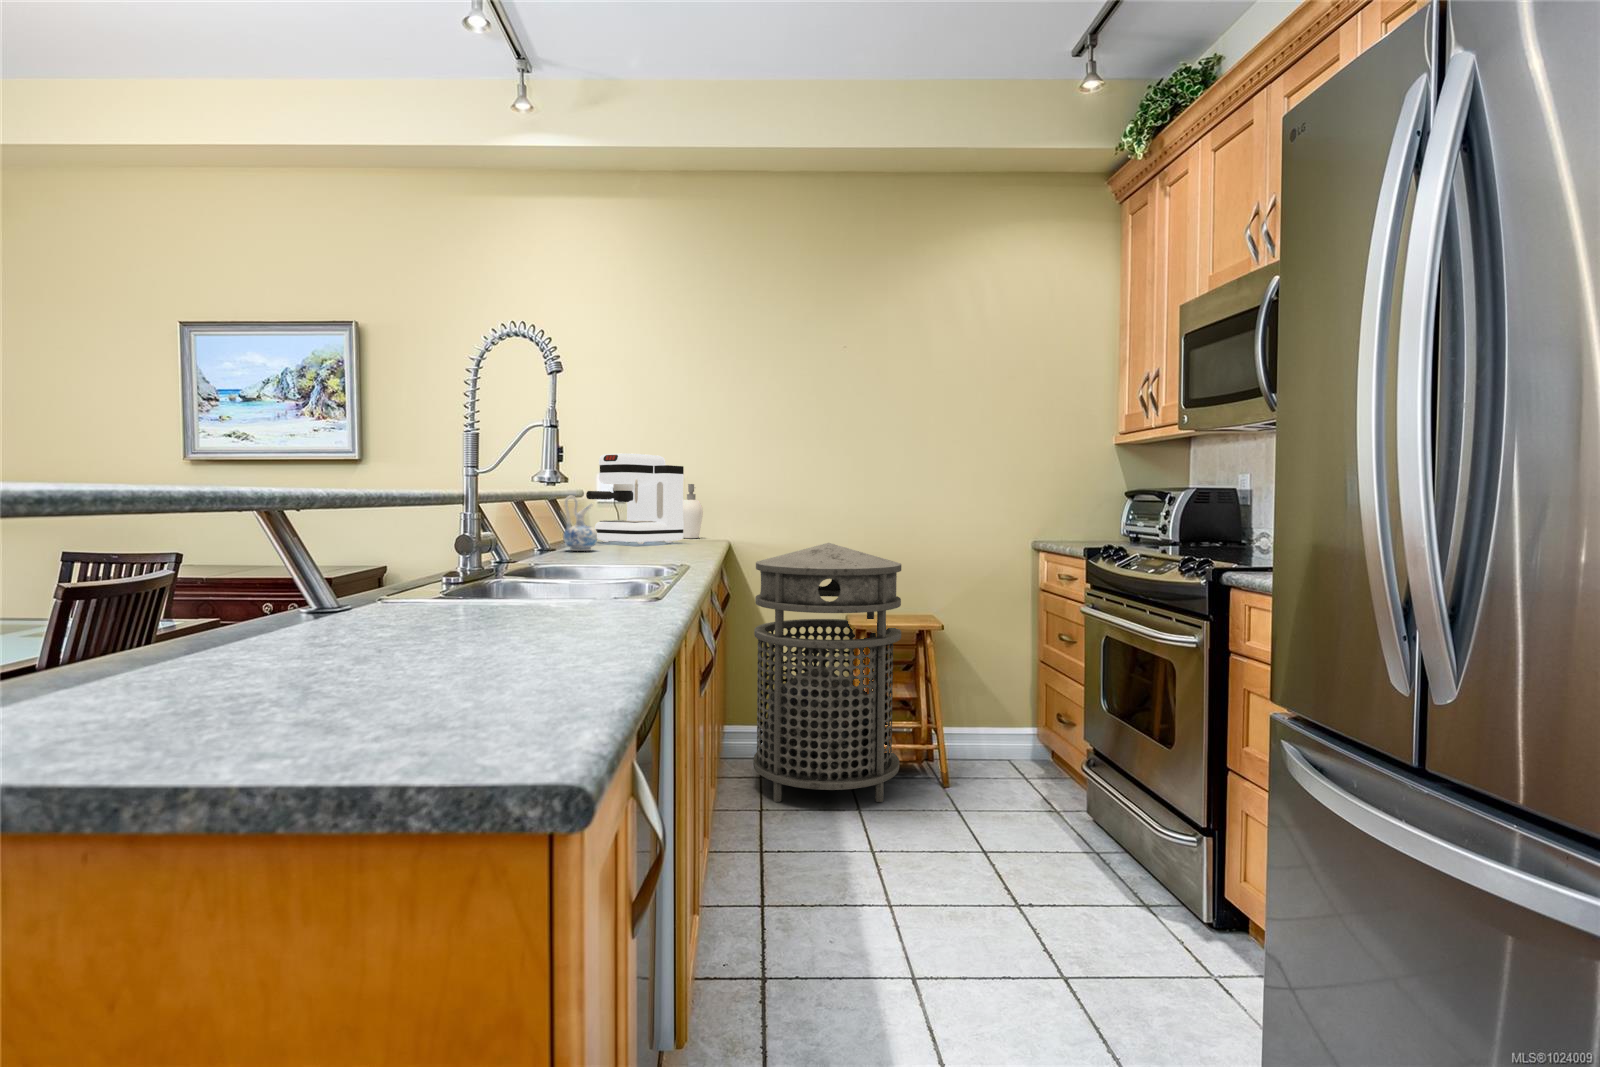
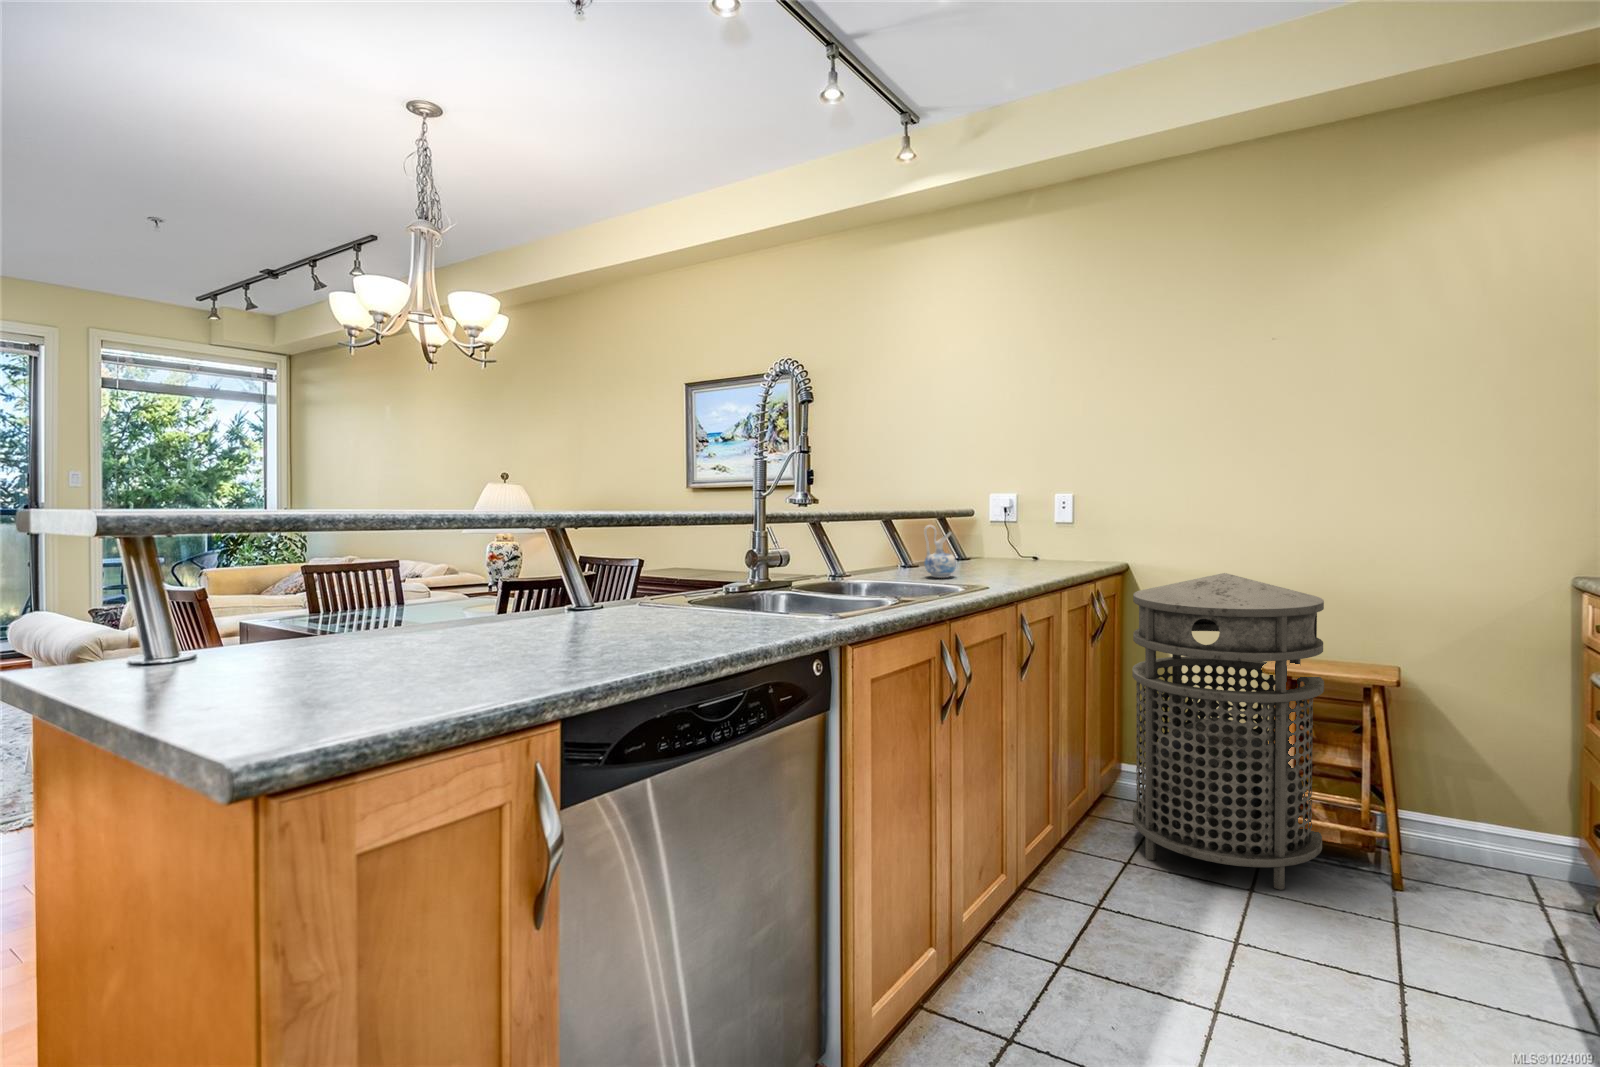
coffee maker: present [586,453,684,544] -> none [959,476,1062,569]
soap dispenser: present [683,484,703,538] -> none [1070,502,1101,559]

